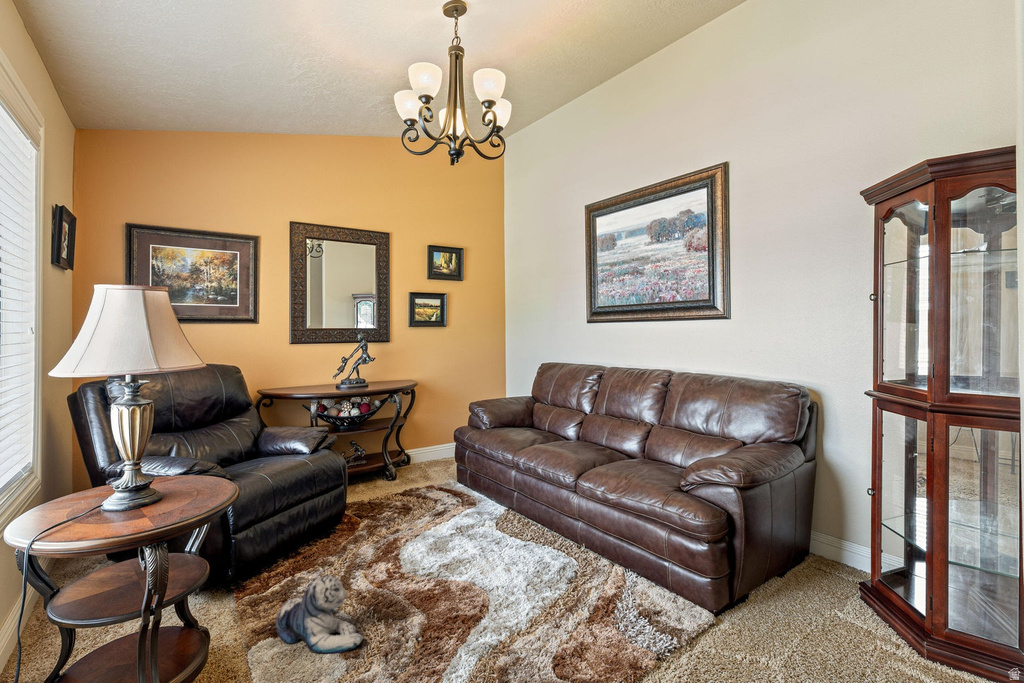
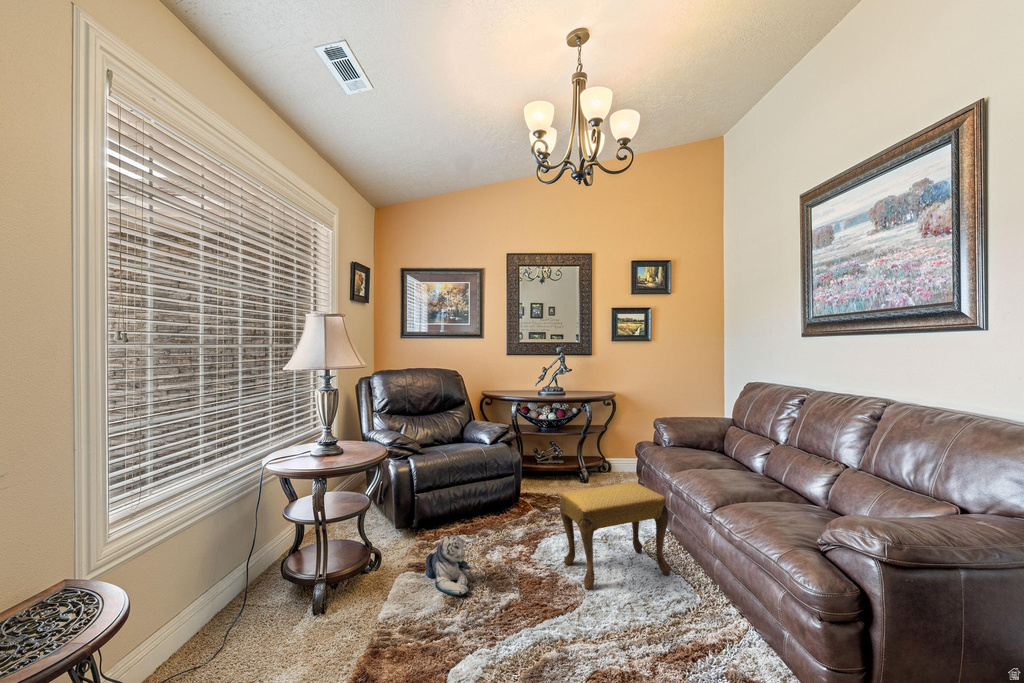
footstool: none [437,466,541,586] -> present [560,482,670,590]

